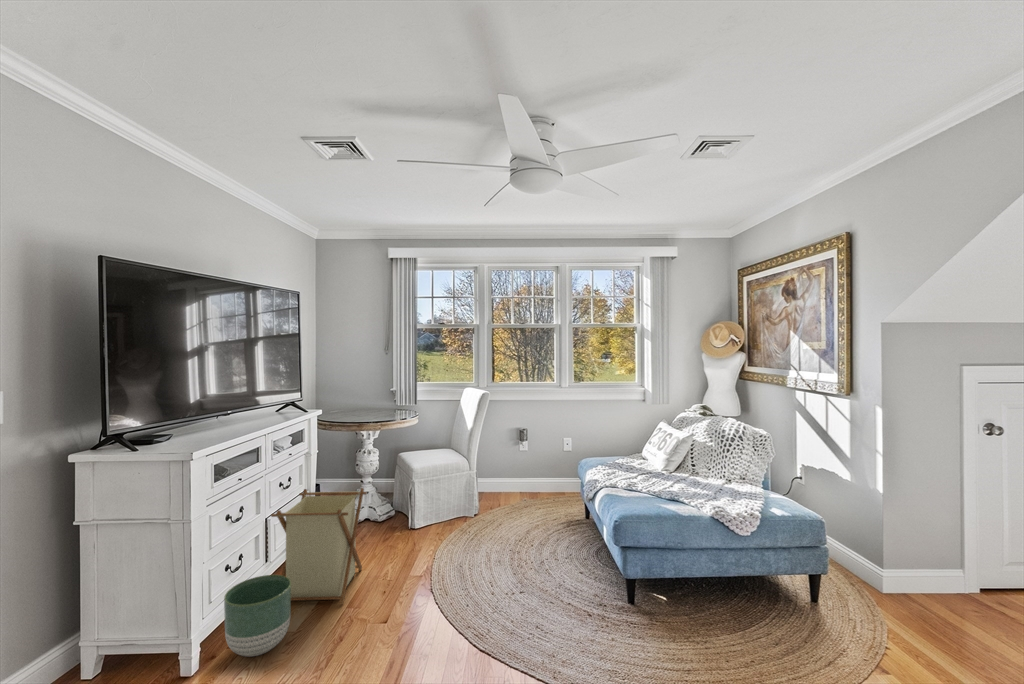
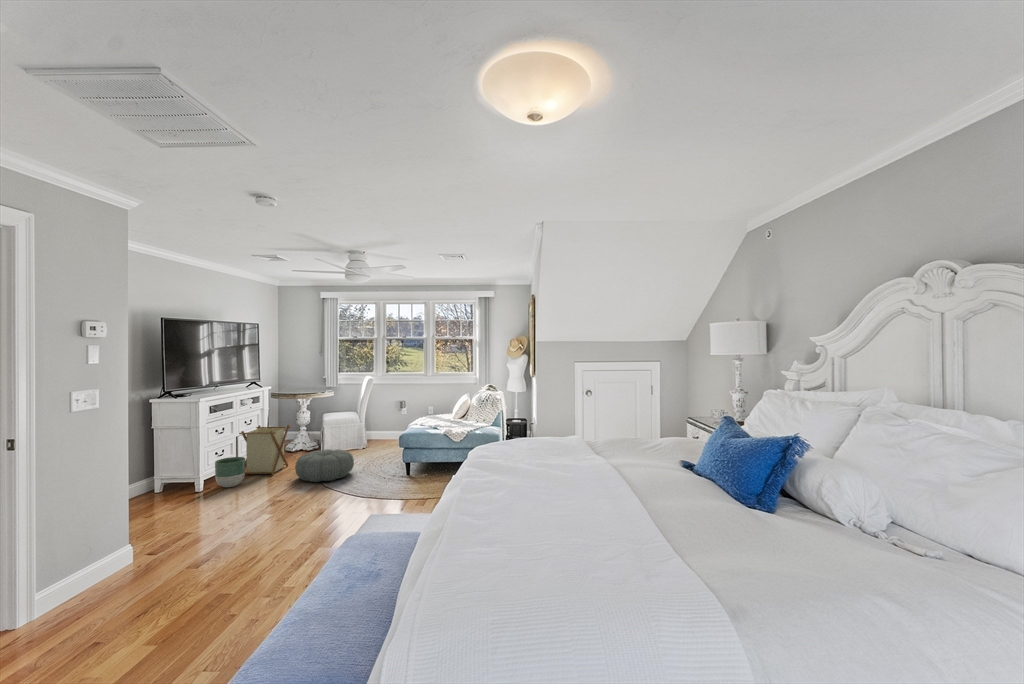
pouf: none [396,542,513,634] -> present [295,449,354,482]

